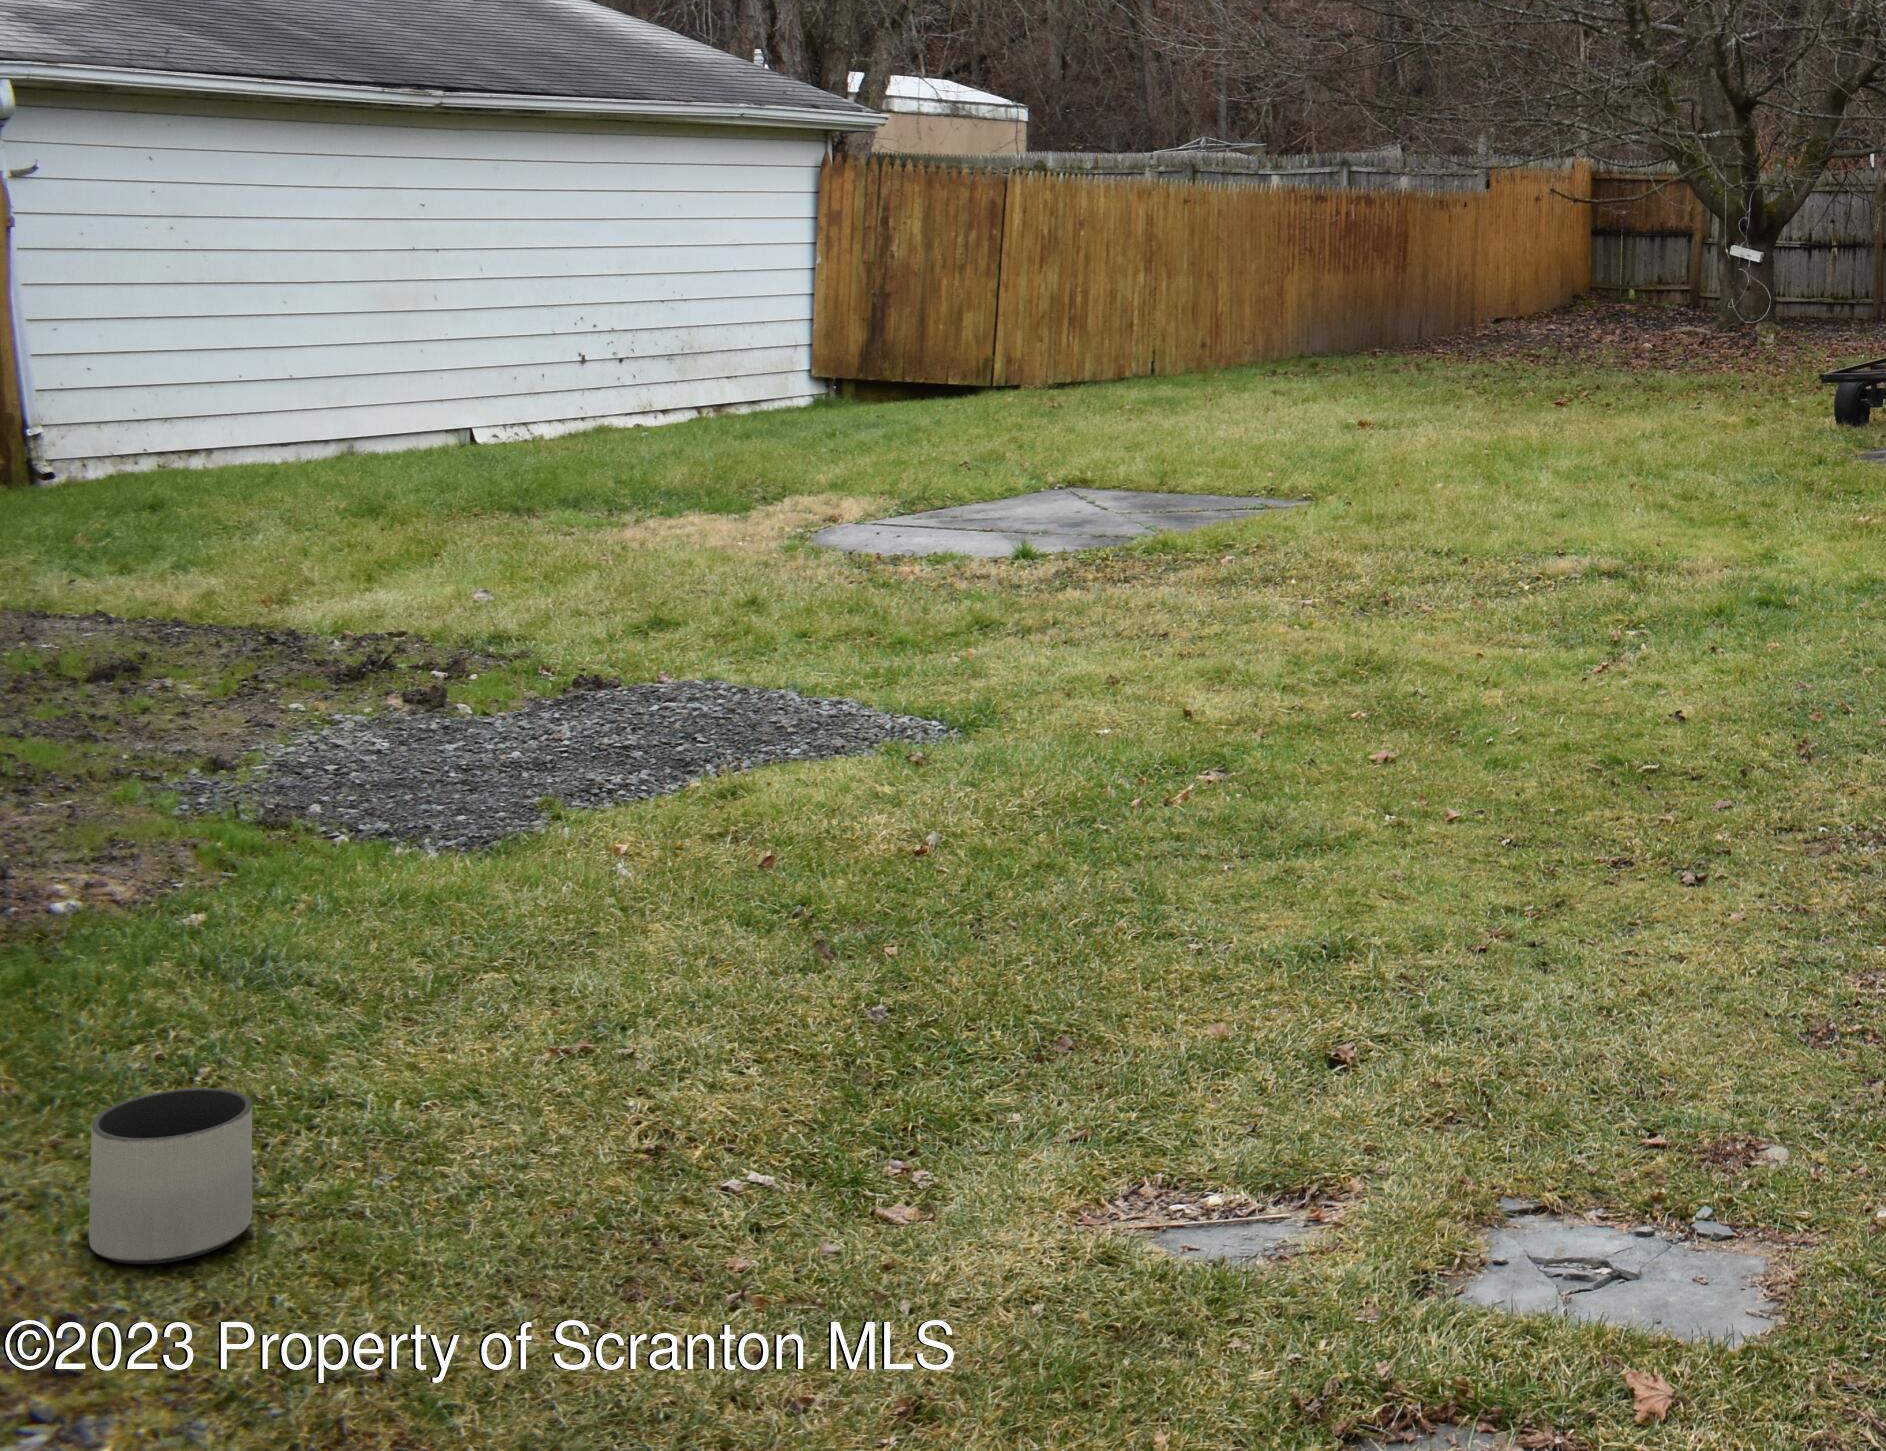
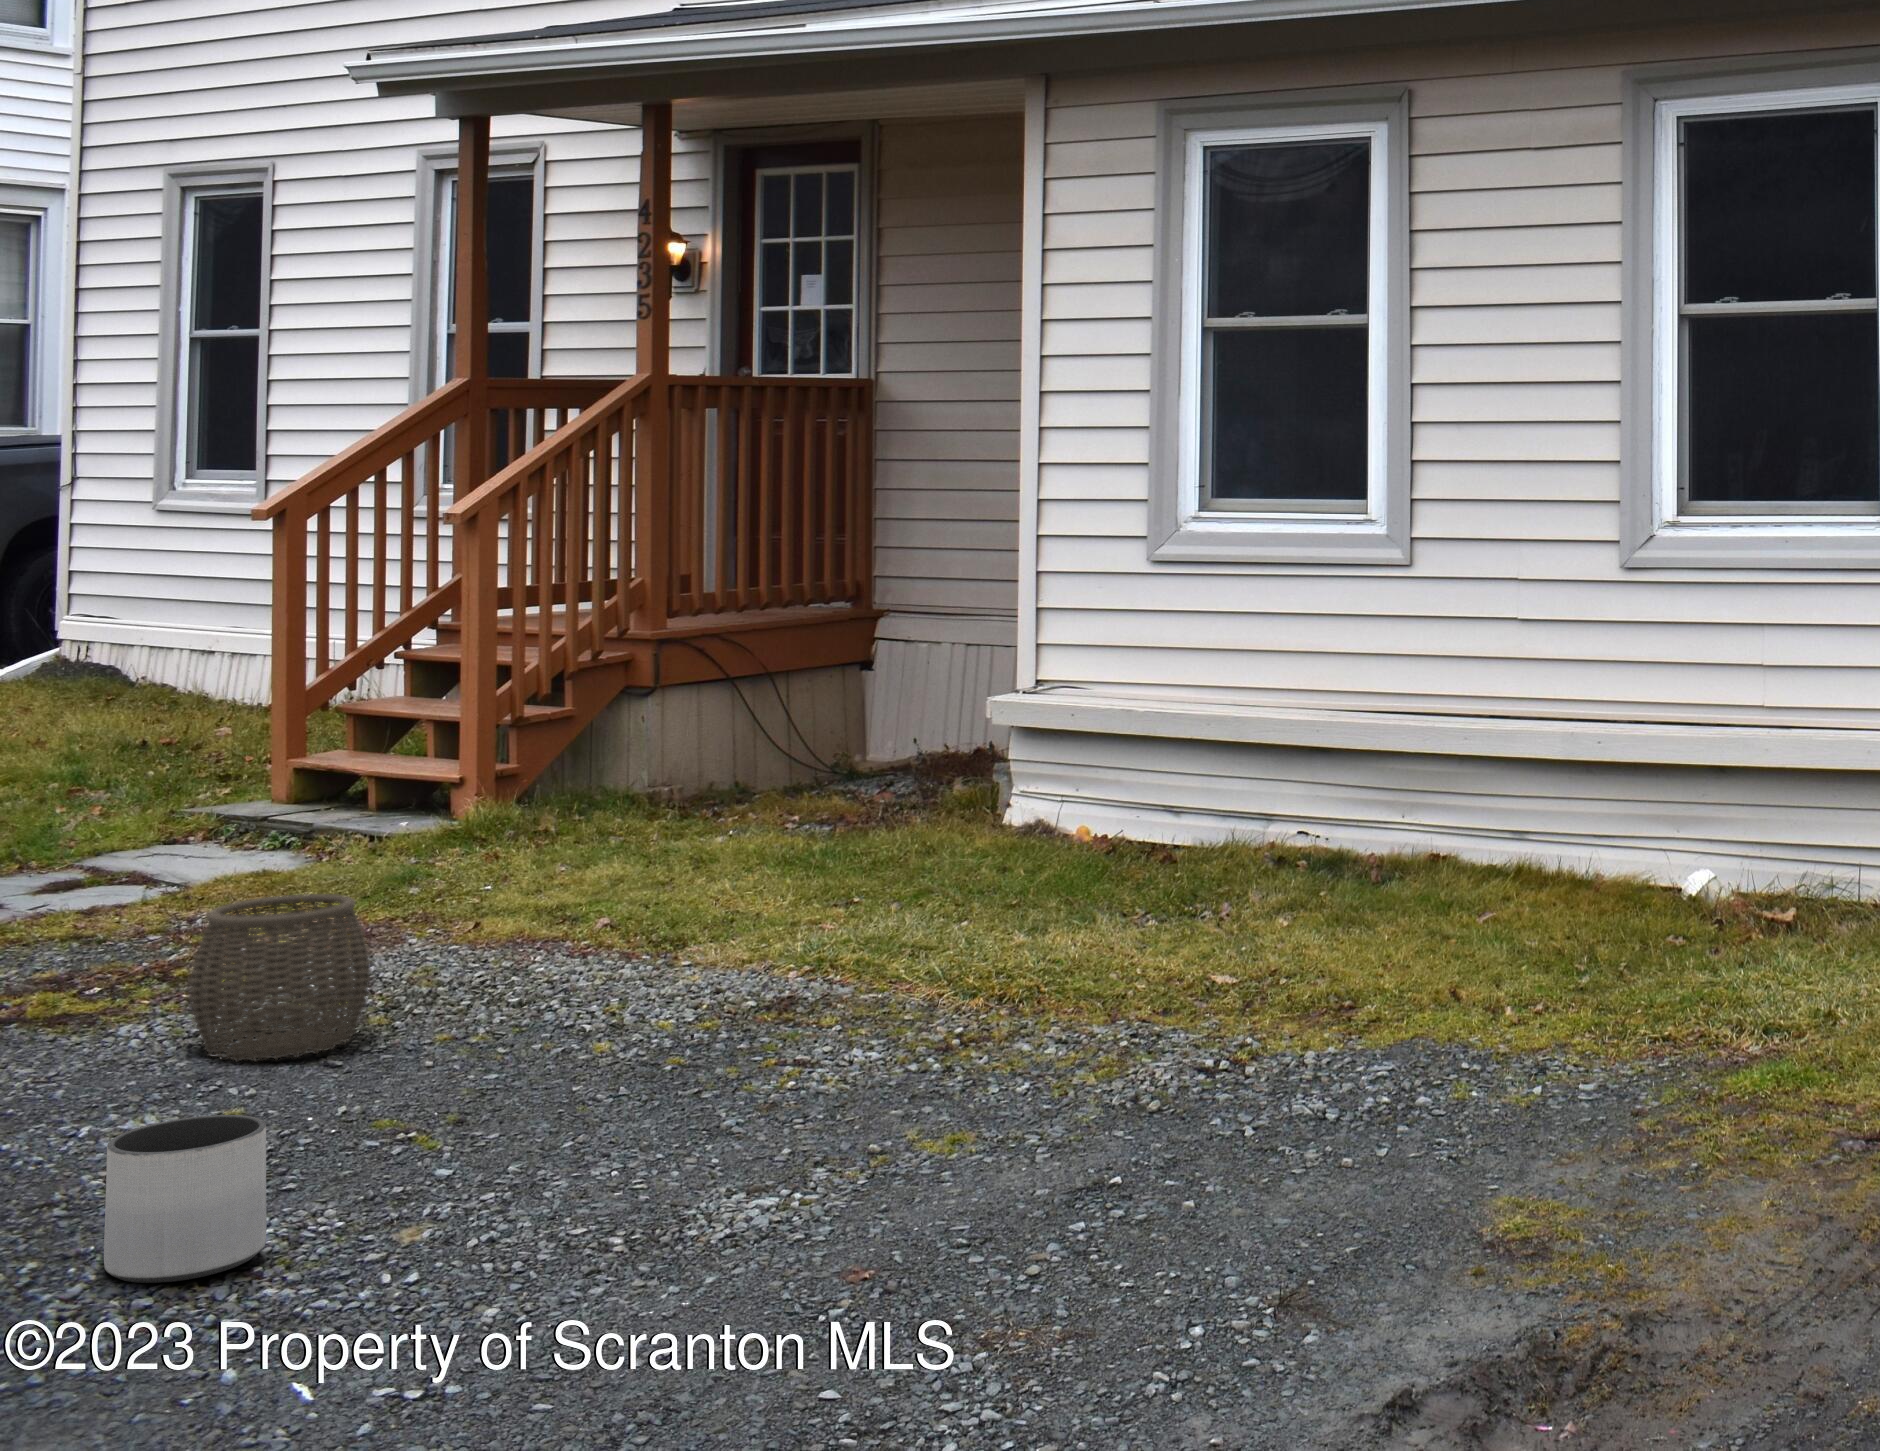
woven basket: none [134,801,322,975] -> present [188,894,371,1062]

